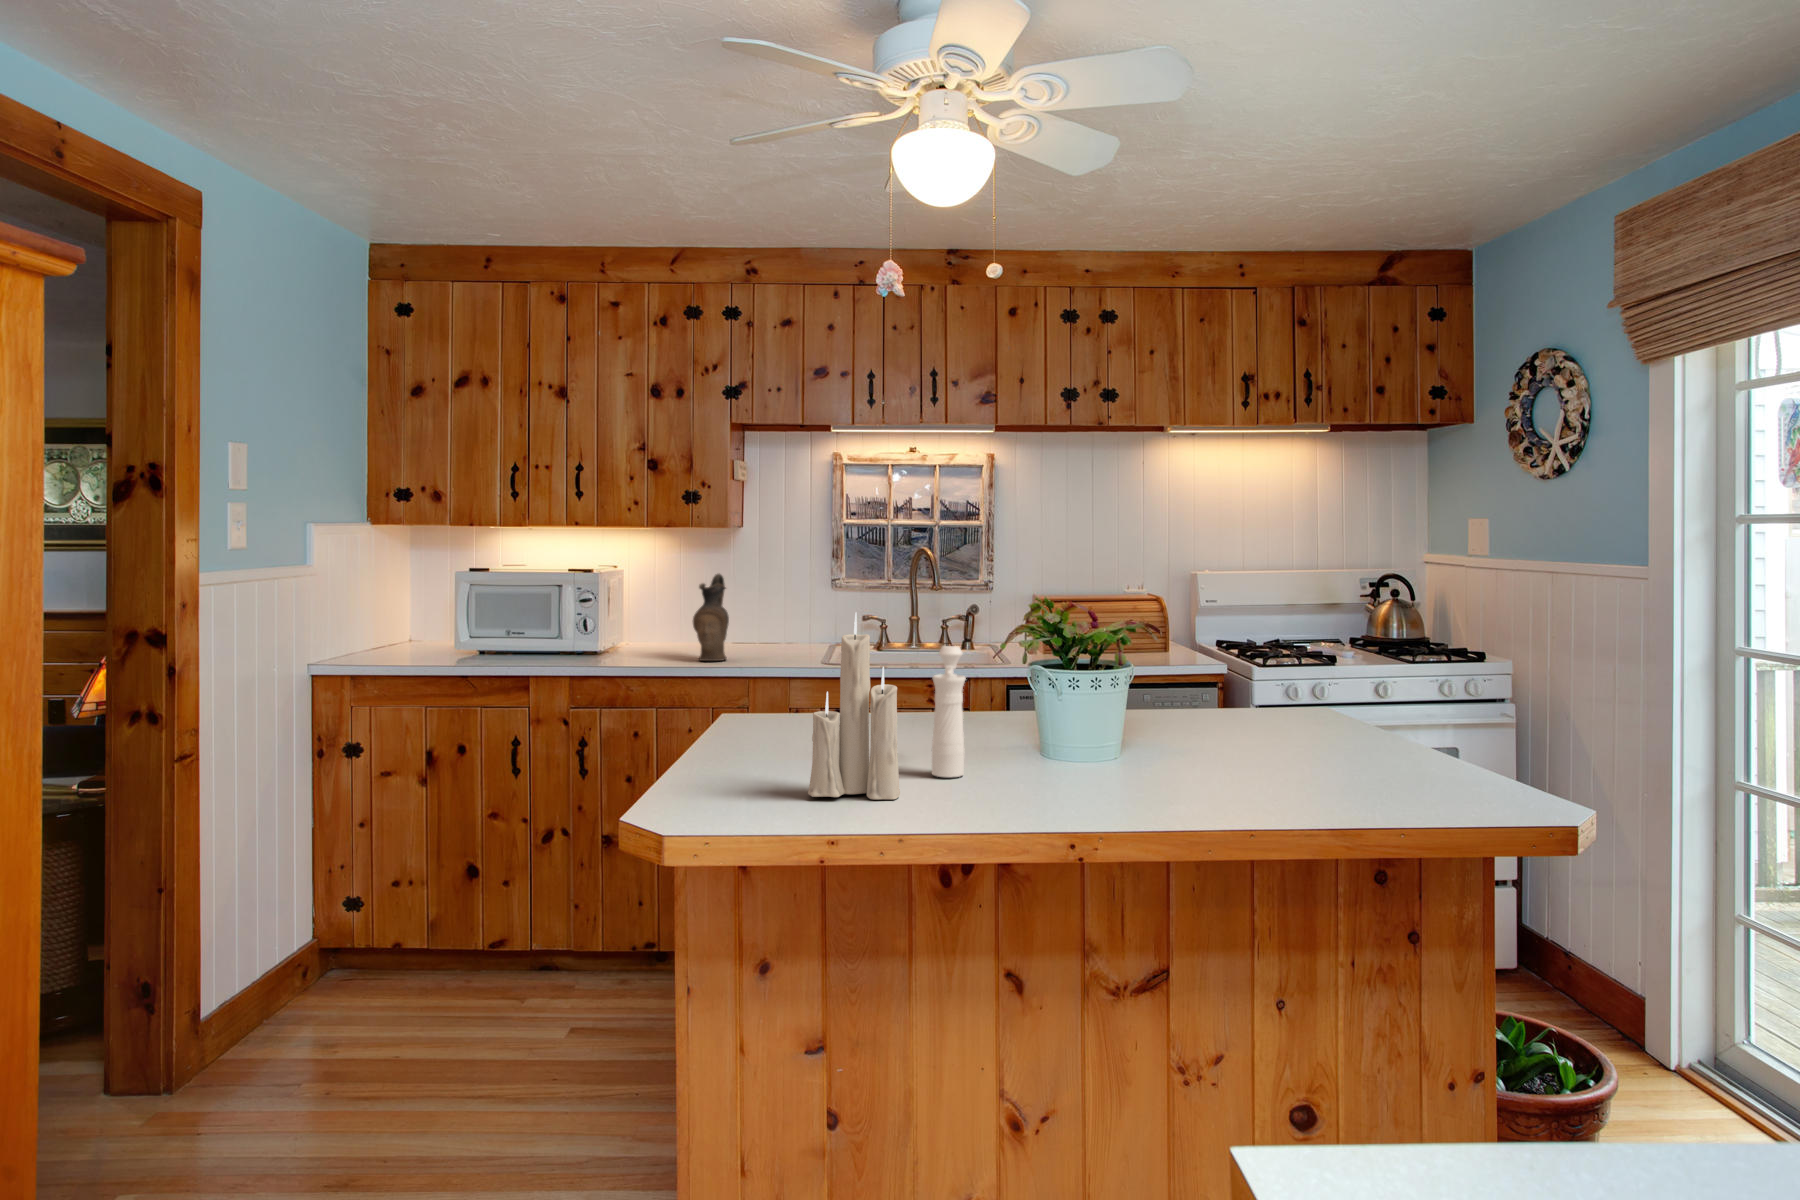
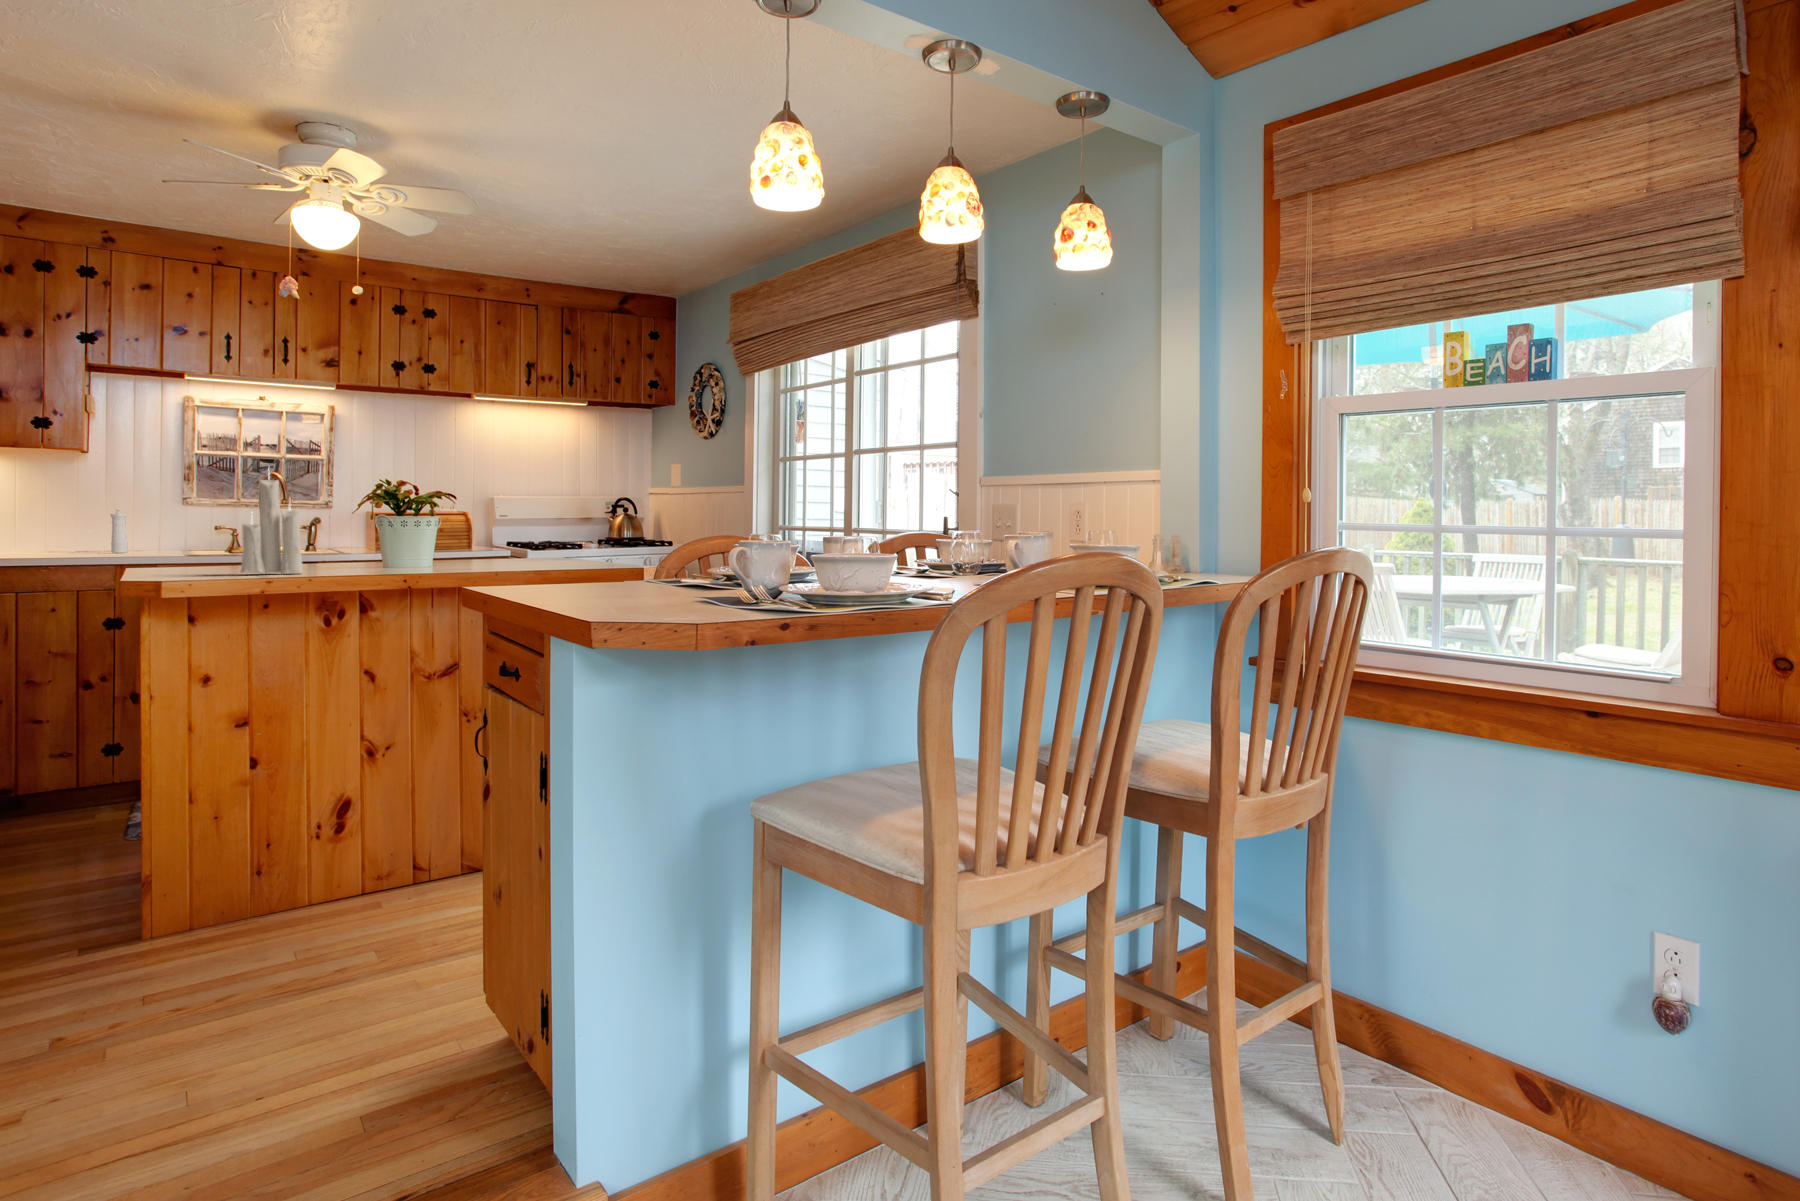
ceramic pitcher: present [693,574,729,661] -> none [56,485,94,556]
pepper mill: present [932,646,966,777] -> present [110,509,127,553]

